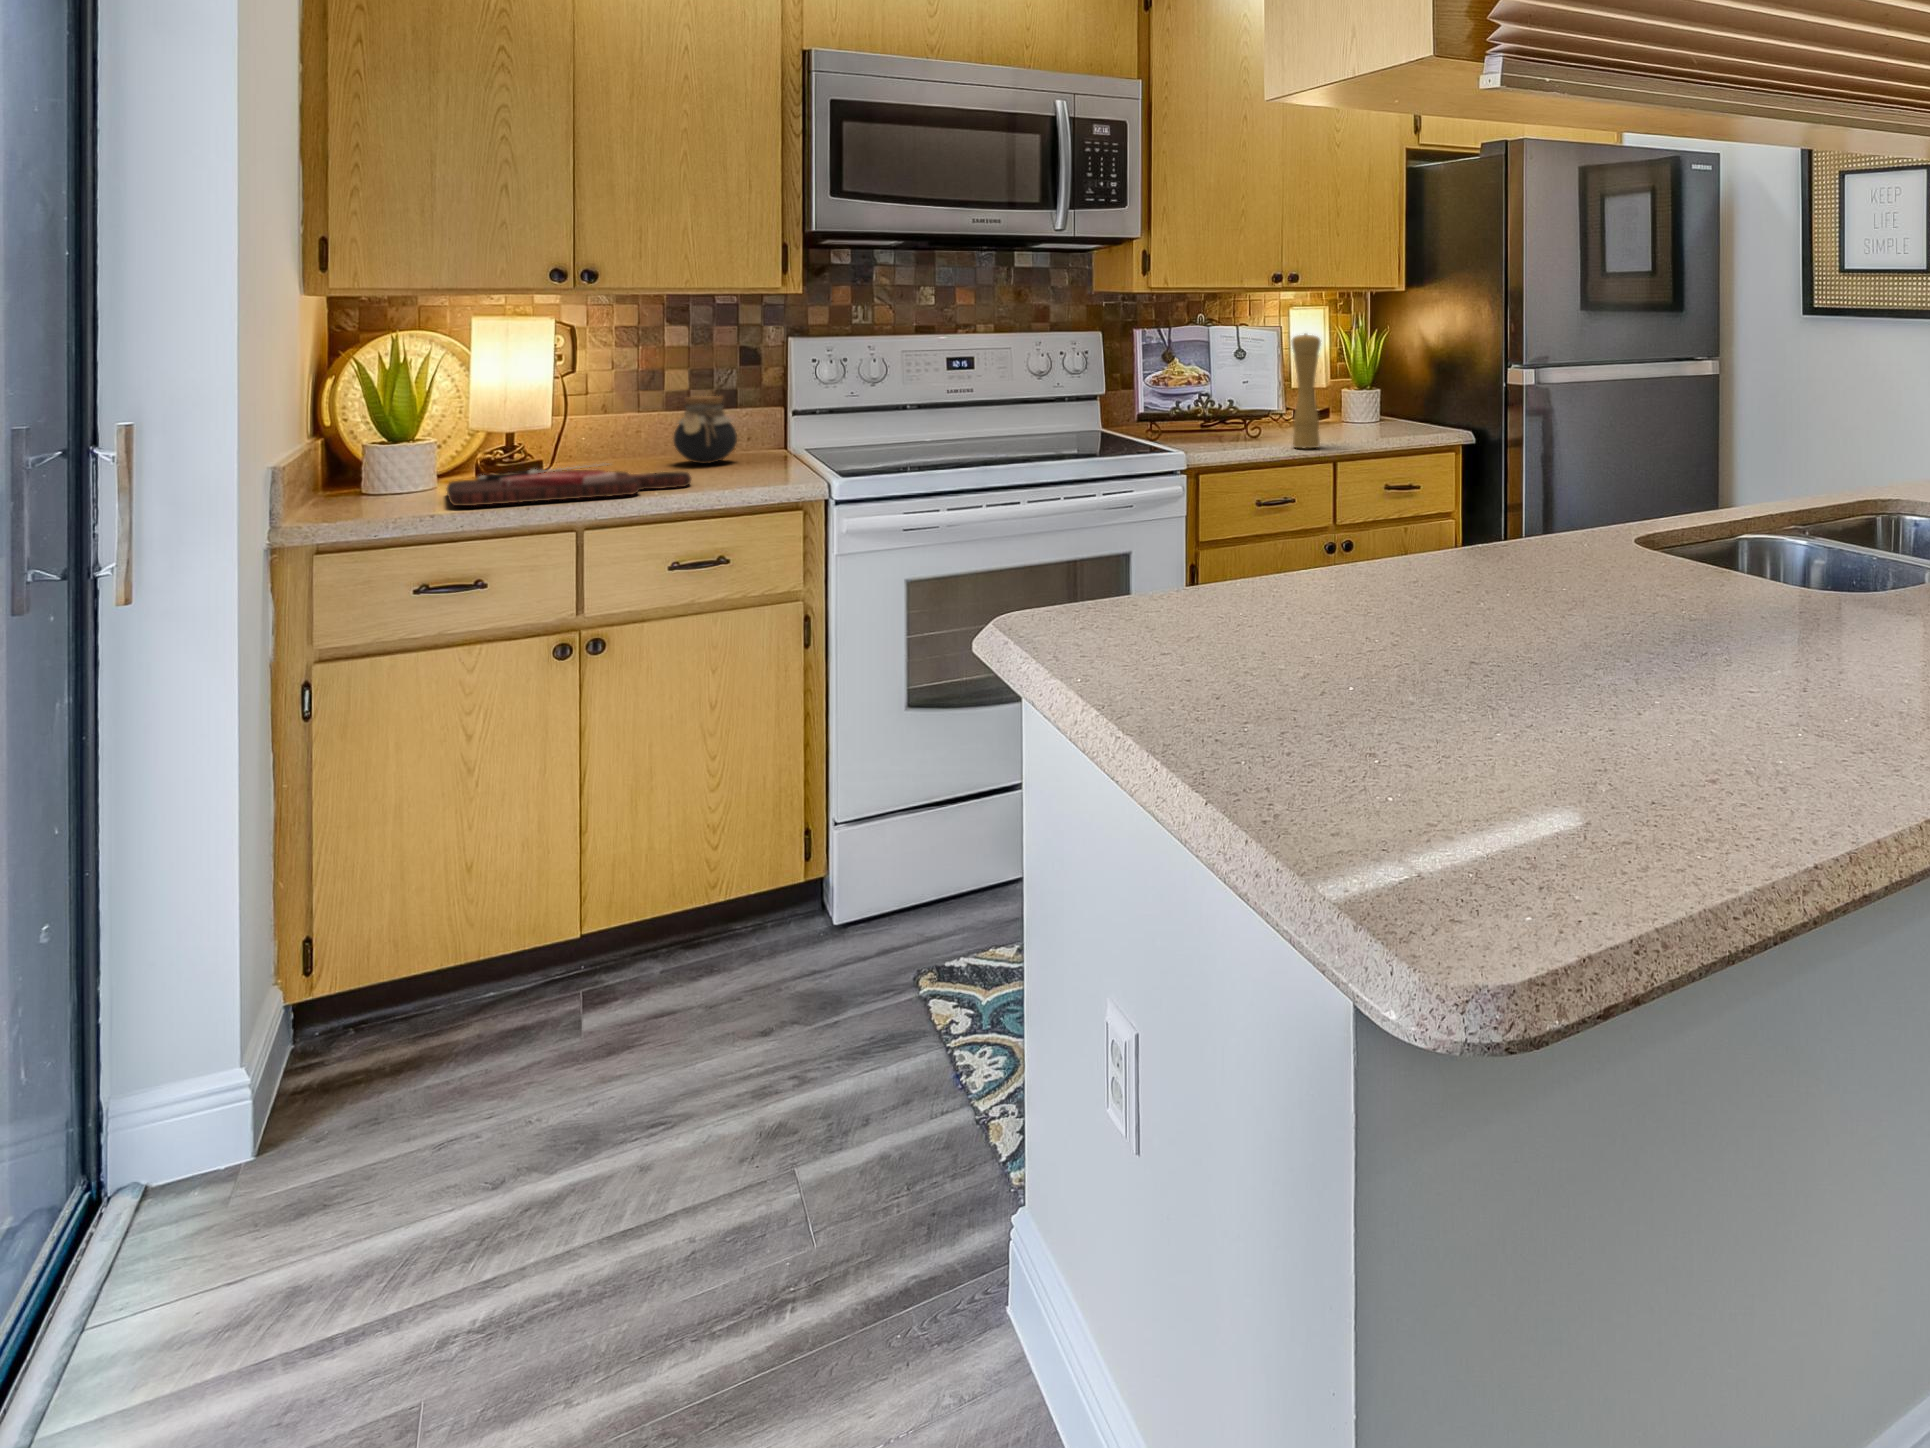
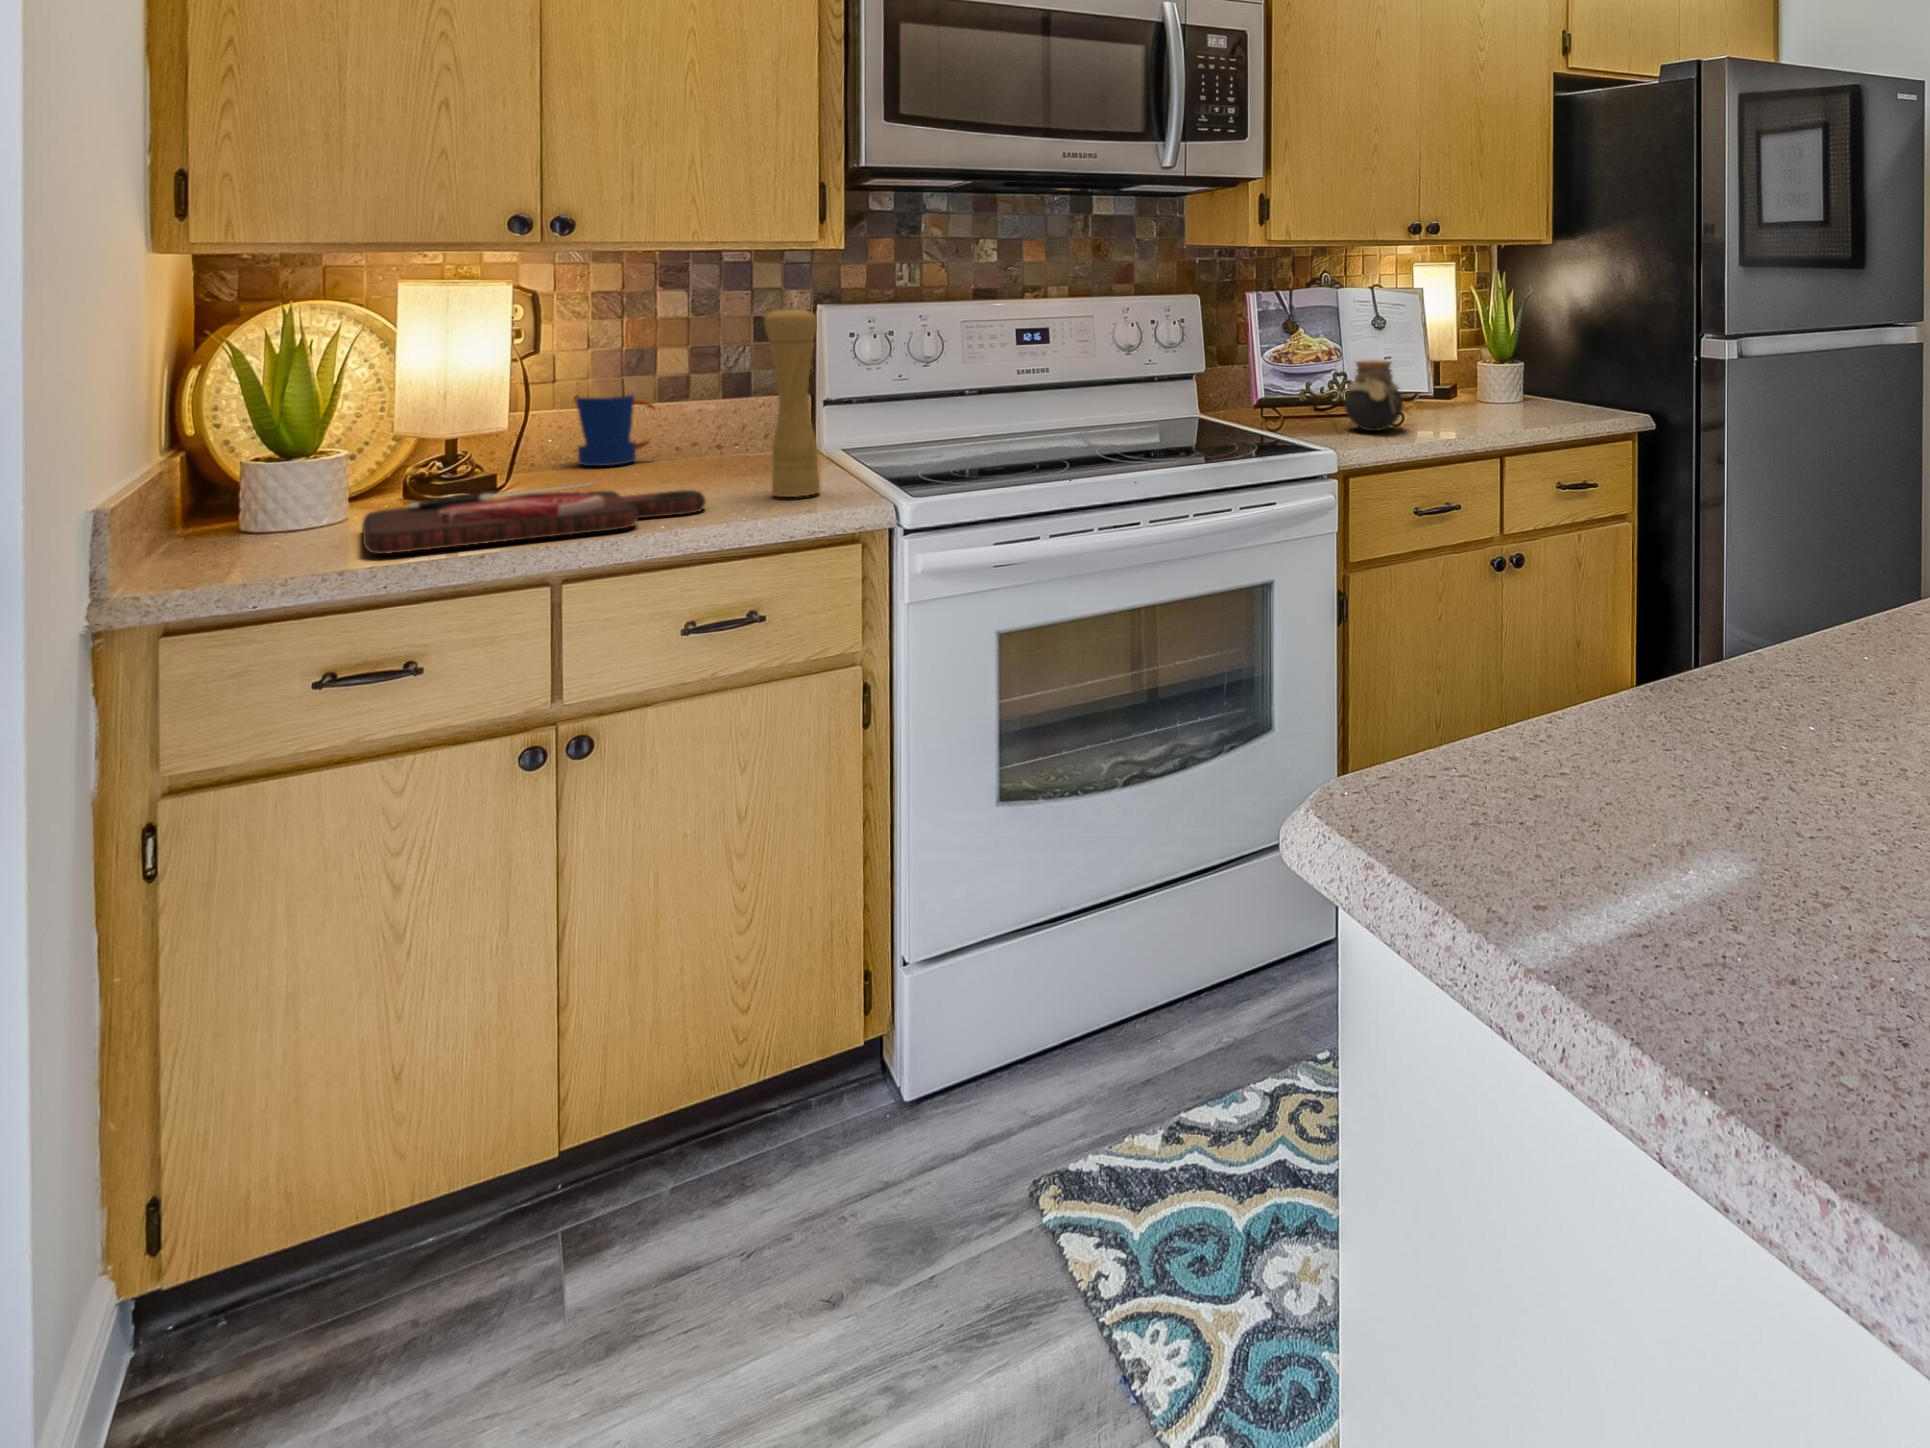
pepper mill: present [1292,334,1321,448] -> present [764,307,820,497]
jar: present [673,396,737,464] -> present [1345,360,1403,431]
mug: none [600,405,665,459] -> present [576,395,655,466]

